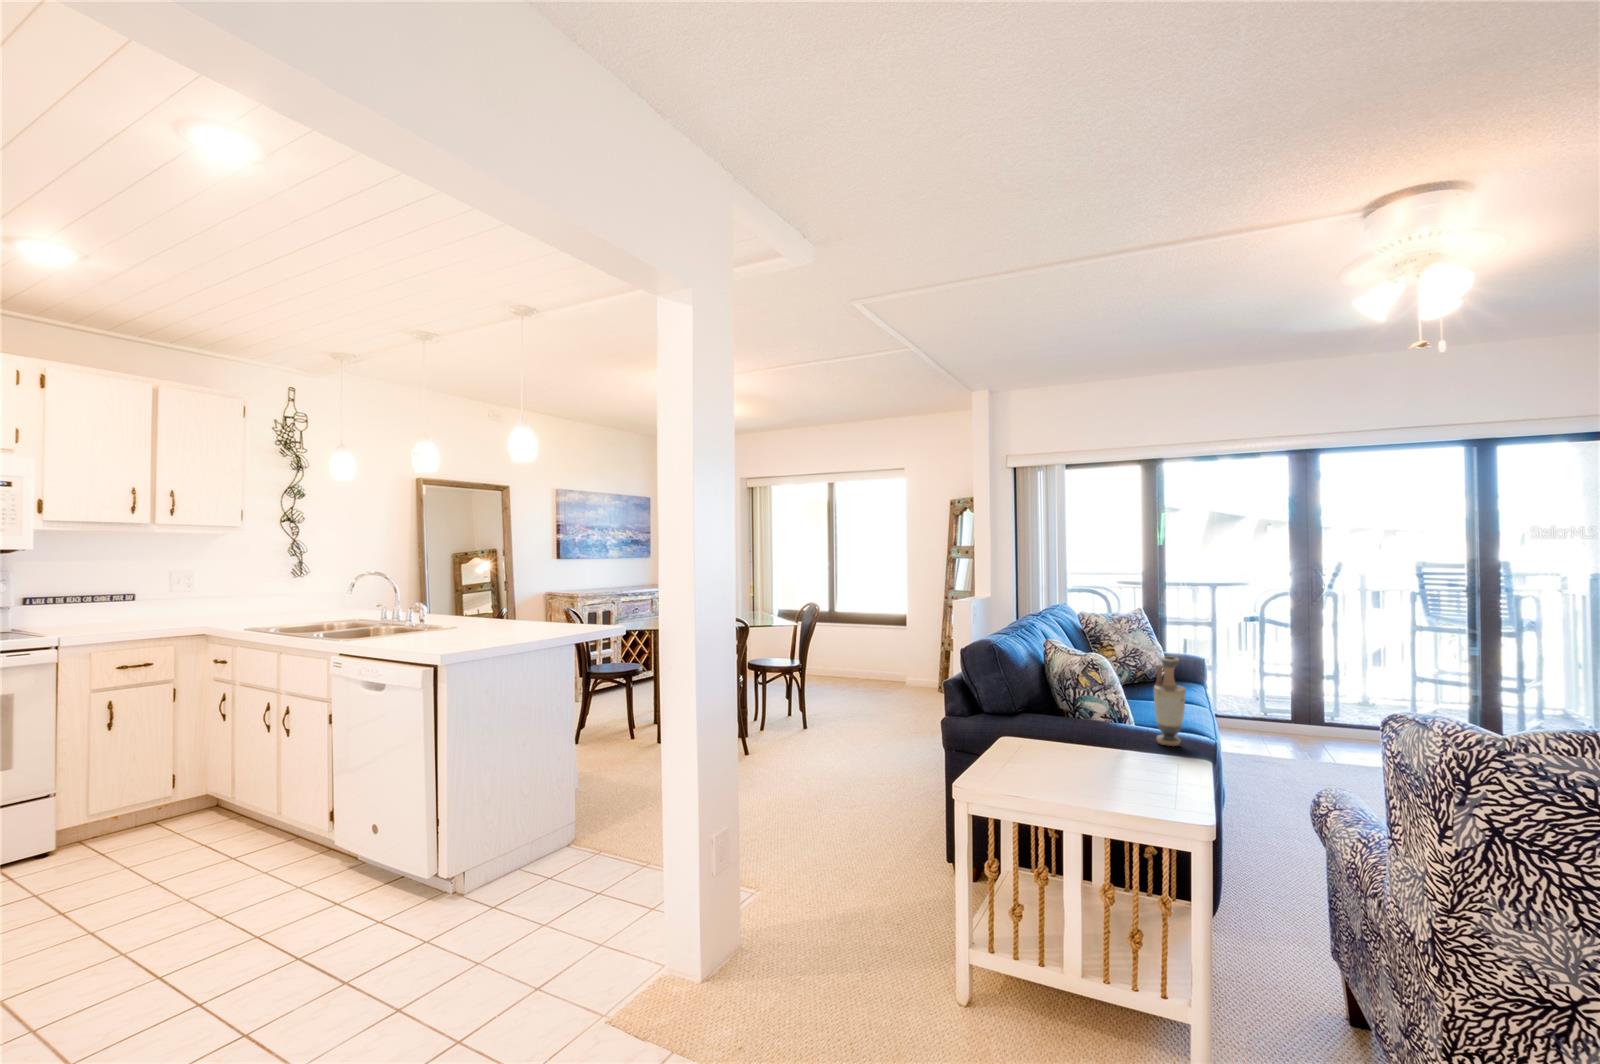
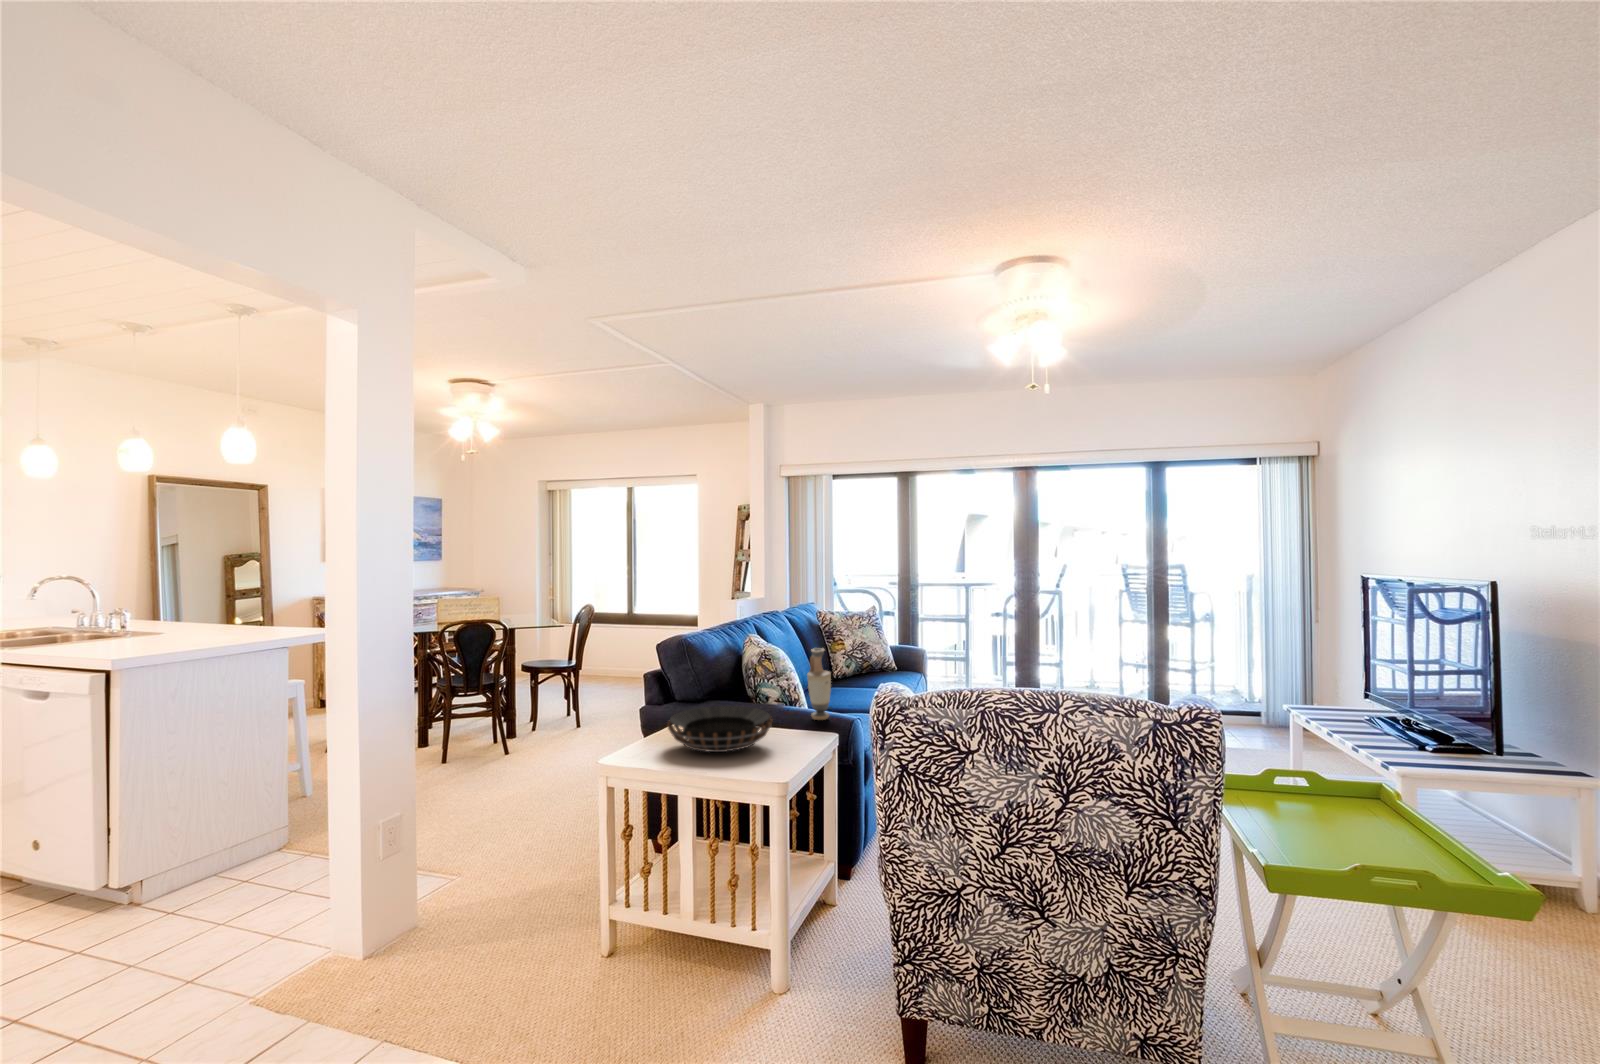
decorative bowl: none [1024,722,1162,780] -> present [668,706,773,752]

